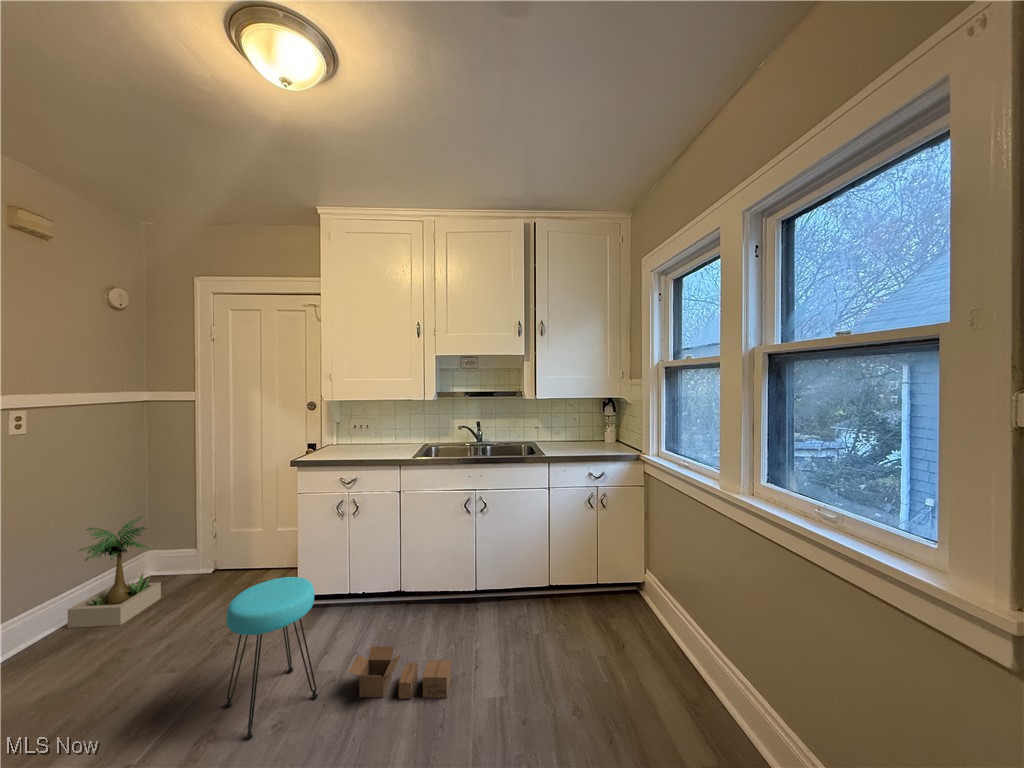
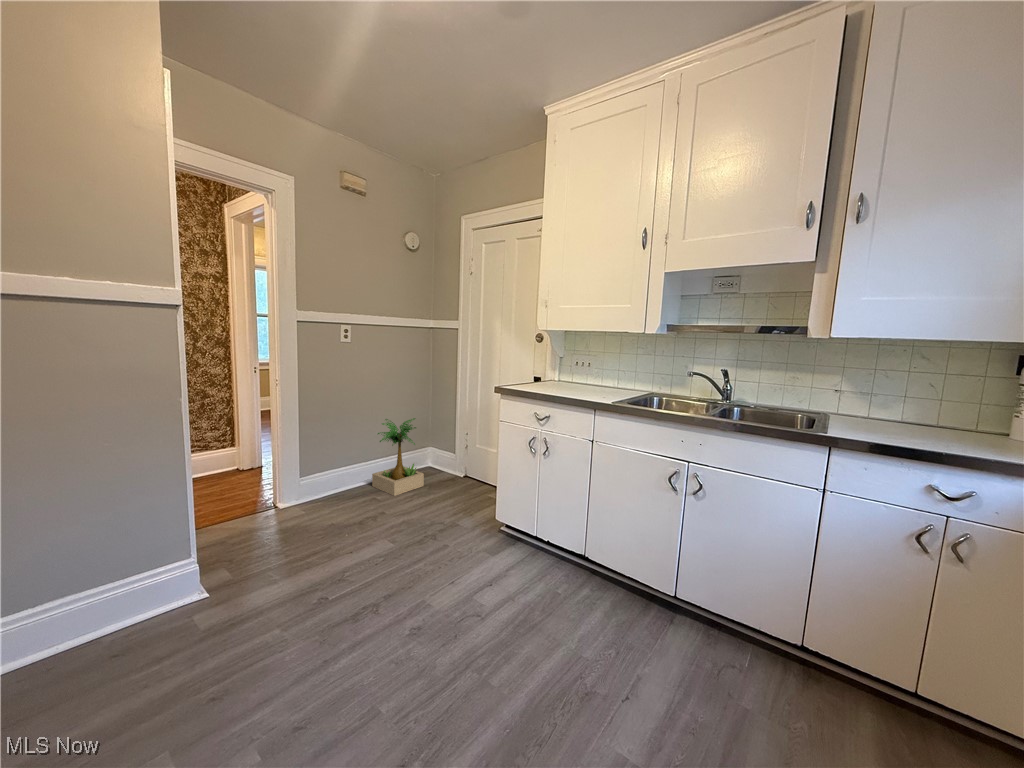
stool: present [225,577,318,739] -> none [400,493,473,623]
cardboard box: present [349,647,451,699] -> none [488,597,591,700]

